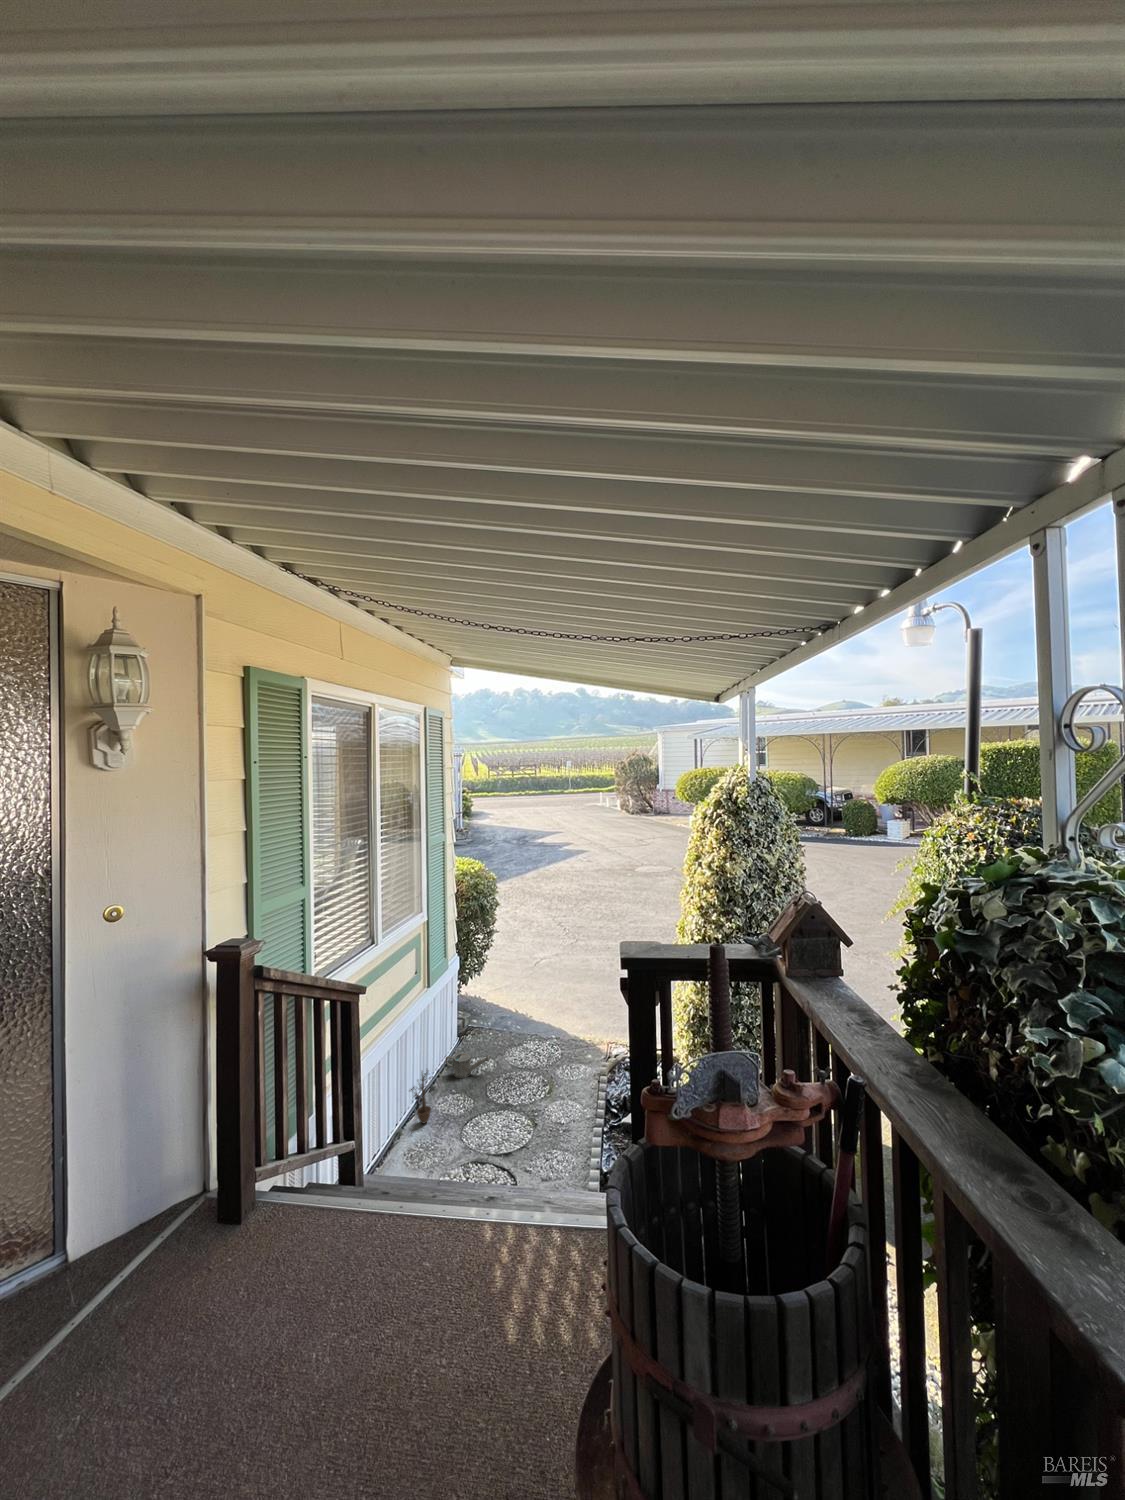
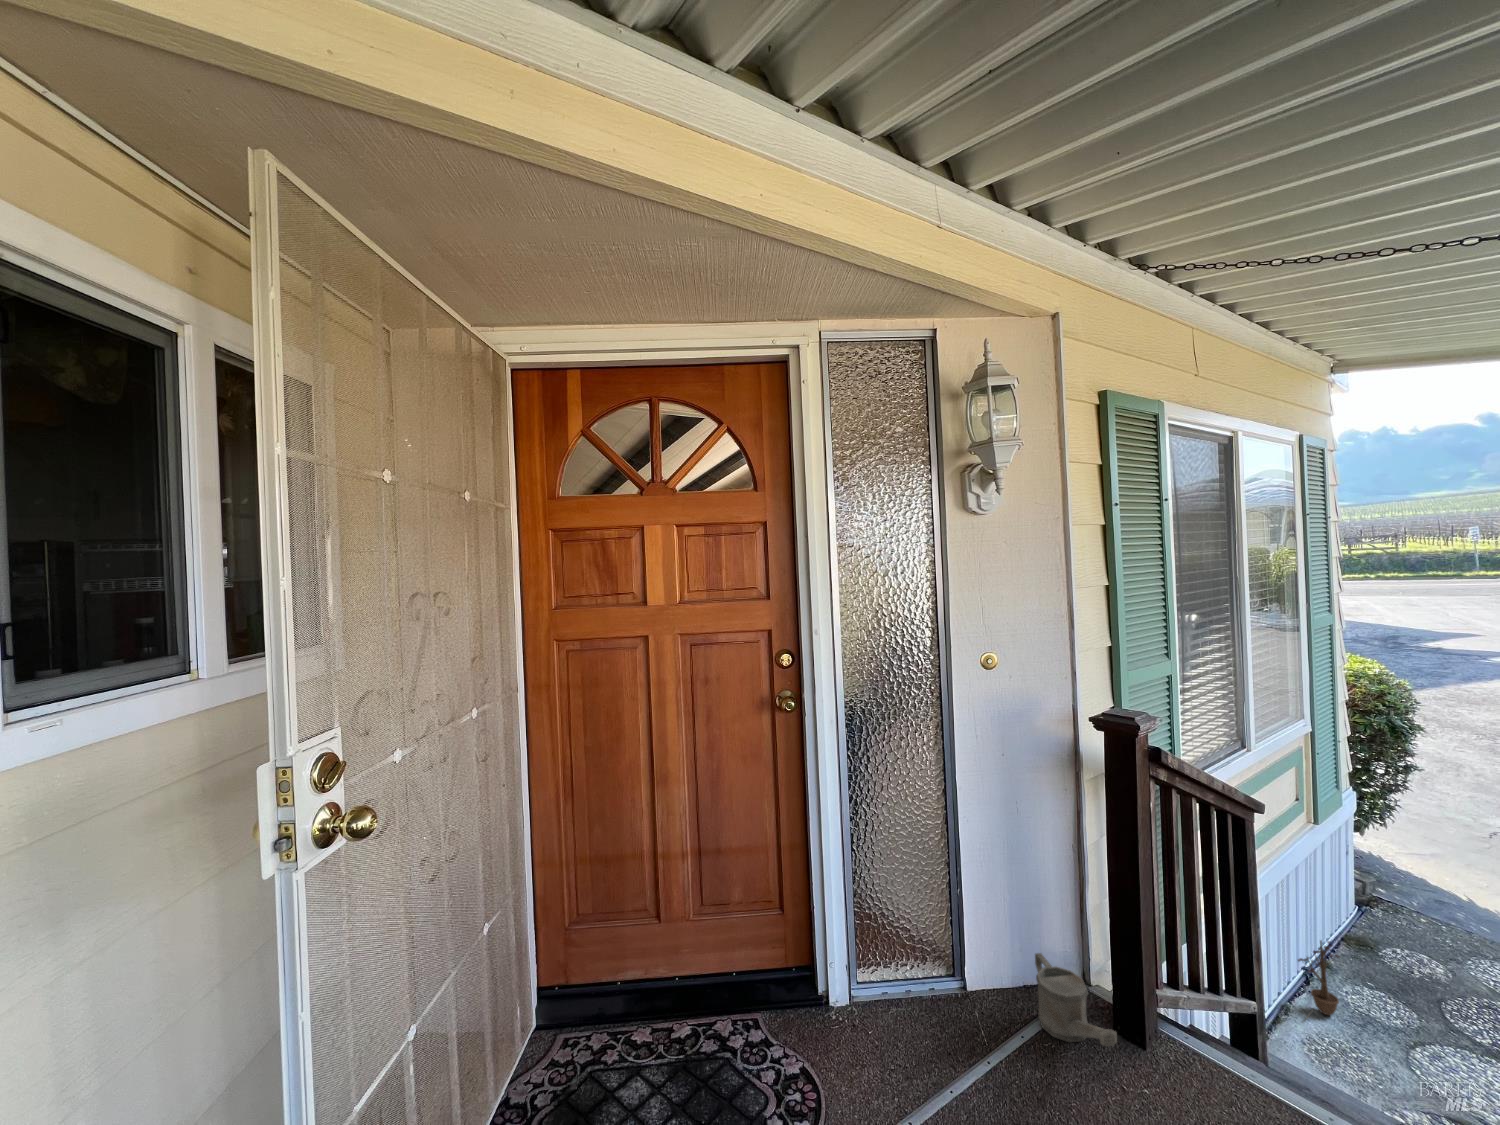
watering can: present [445,1053,490,1078] -> present [1035,953,1117,1046]

